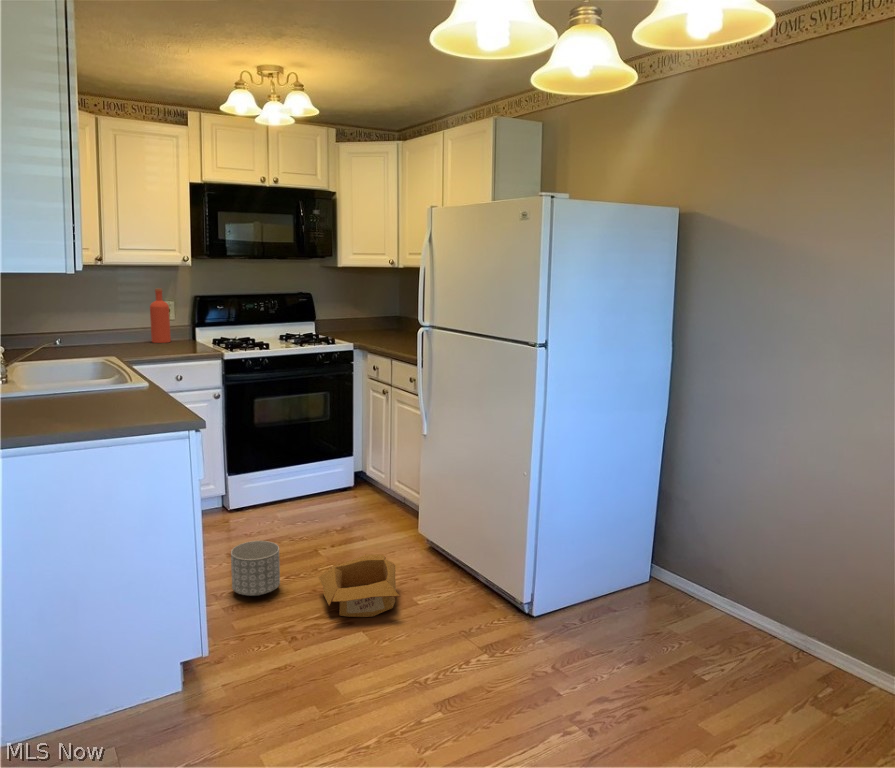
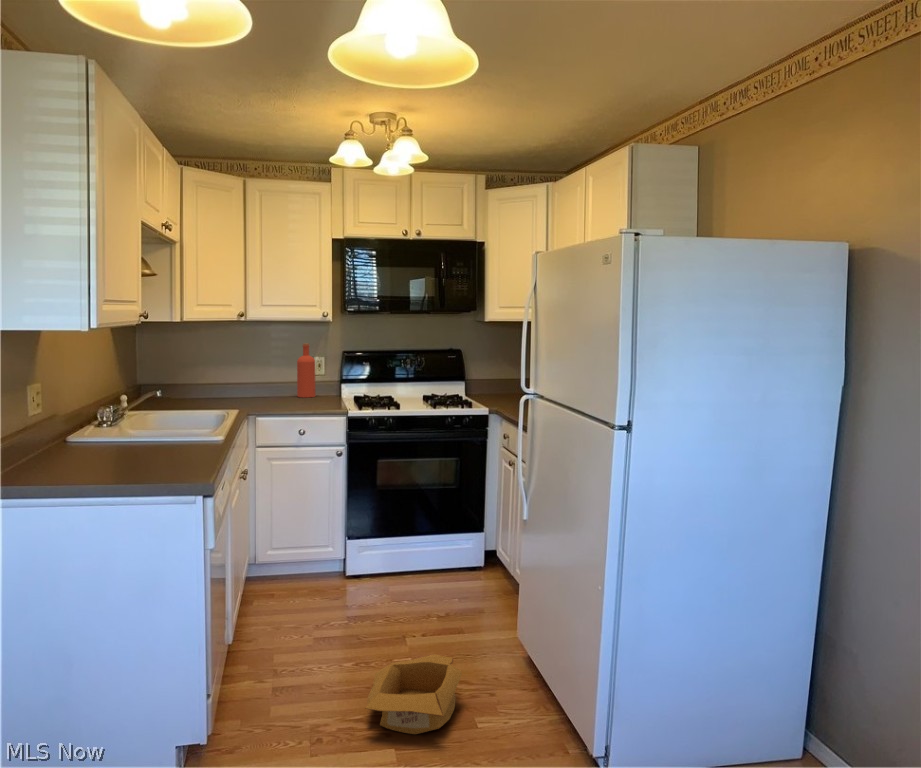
planter: present [231,541,280,596] -> none [287,619,340,683]

